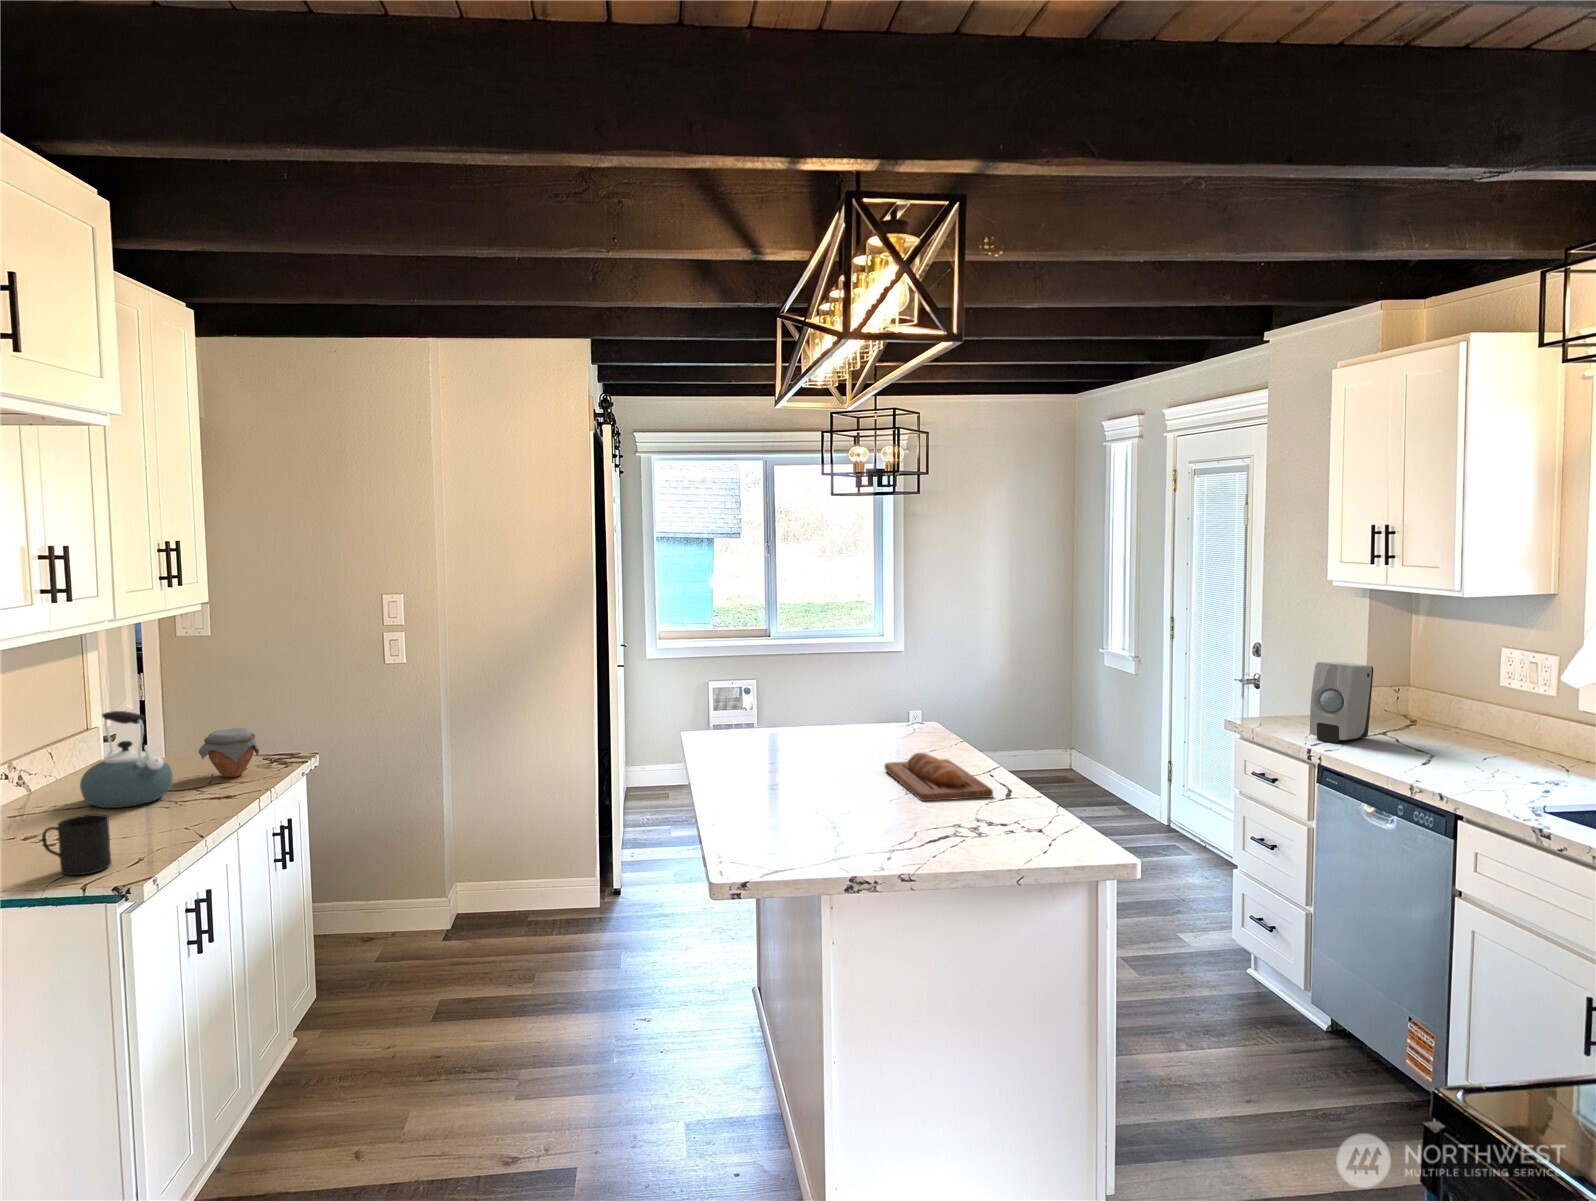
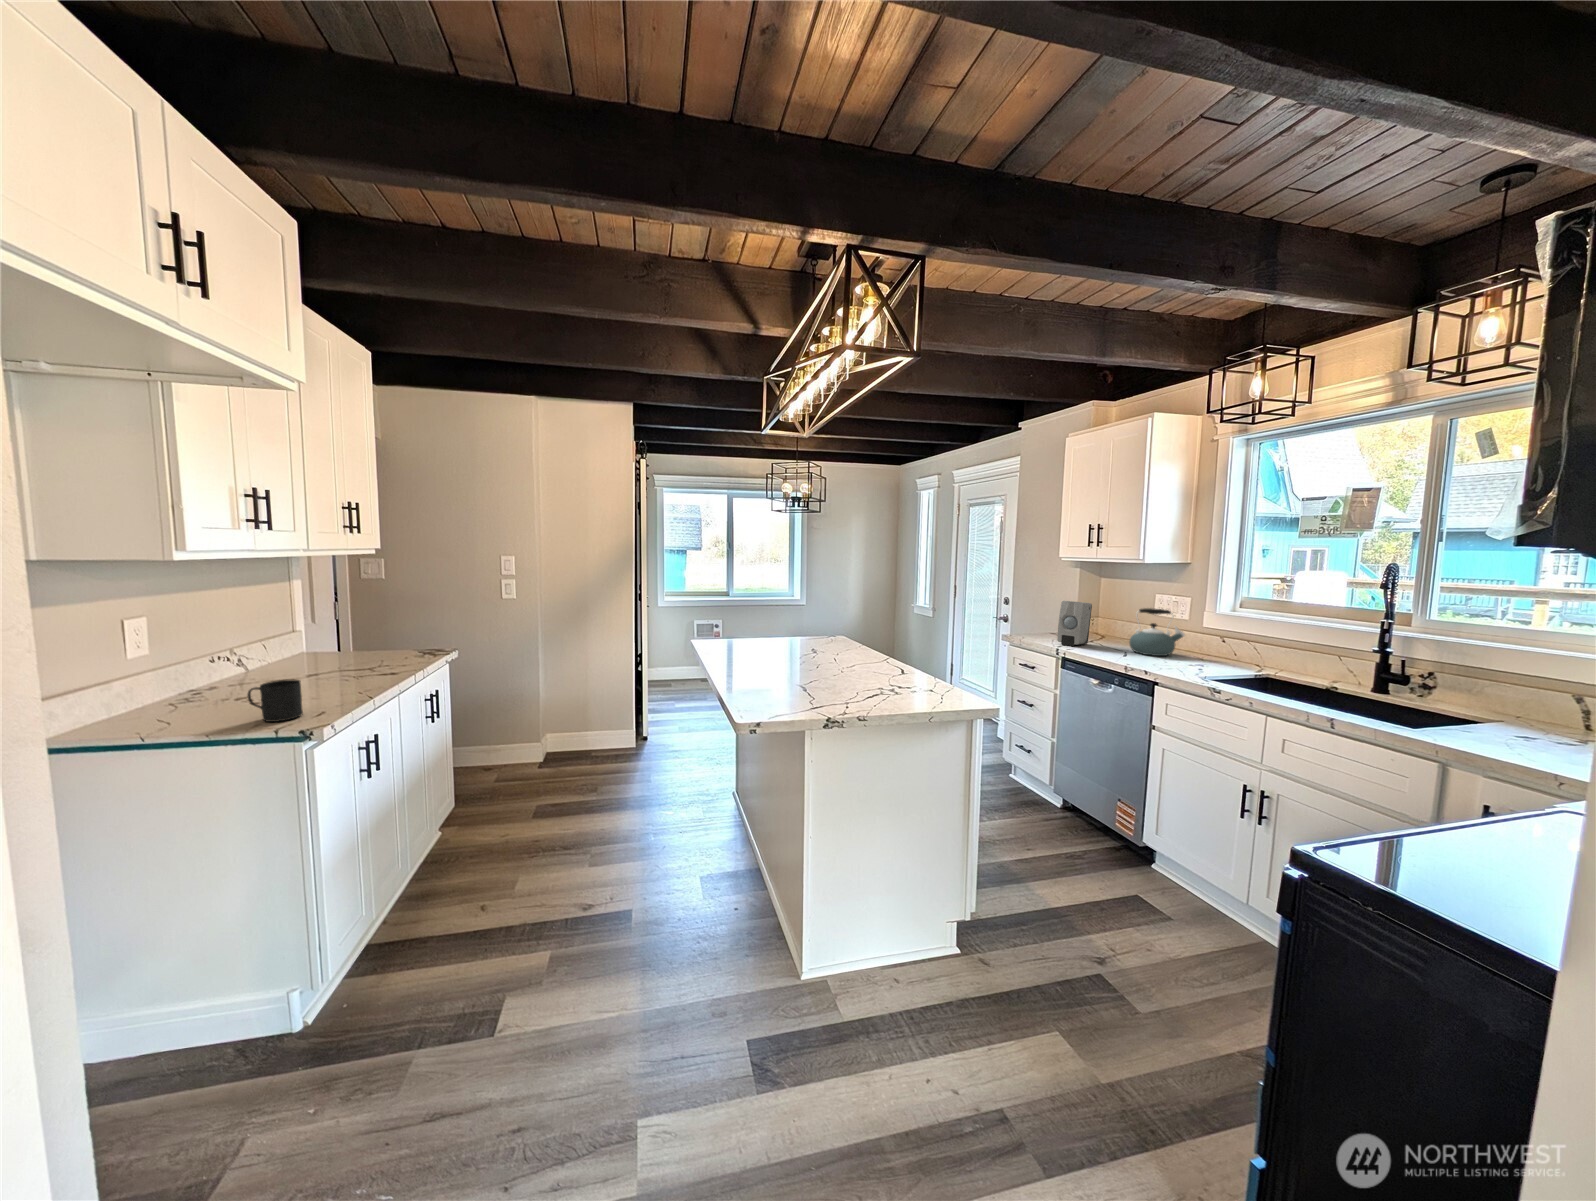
kettle: present [80,711,173,808] -> present [1129,608,1185,656]
jar: present [199,728,259,777] -> none [371,630,414,663]
bread loaf: present [884,753,993,801] -> none [823,648,893,675]

